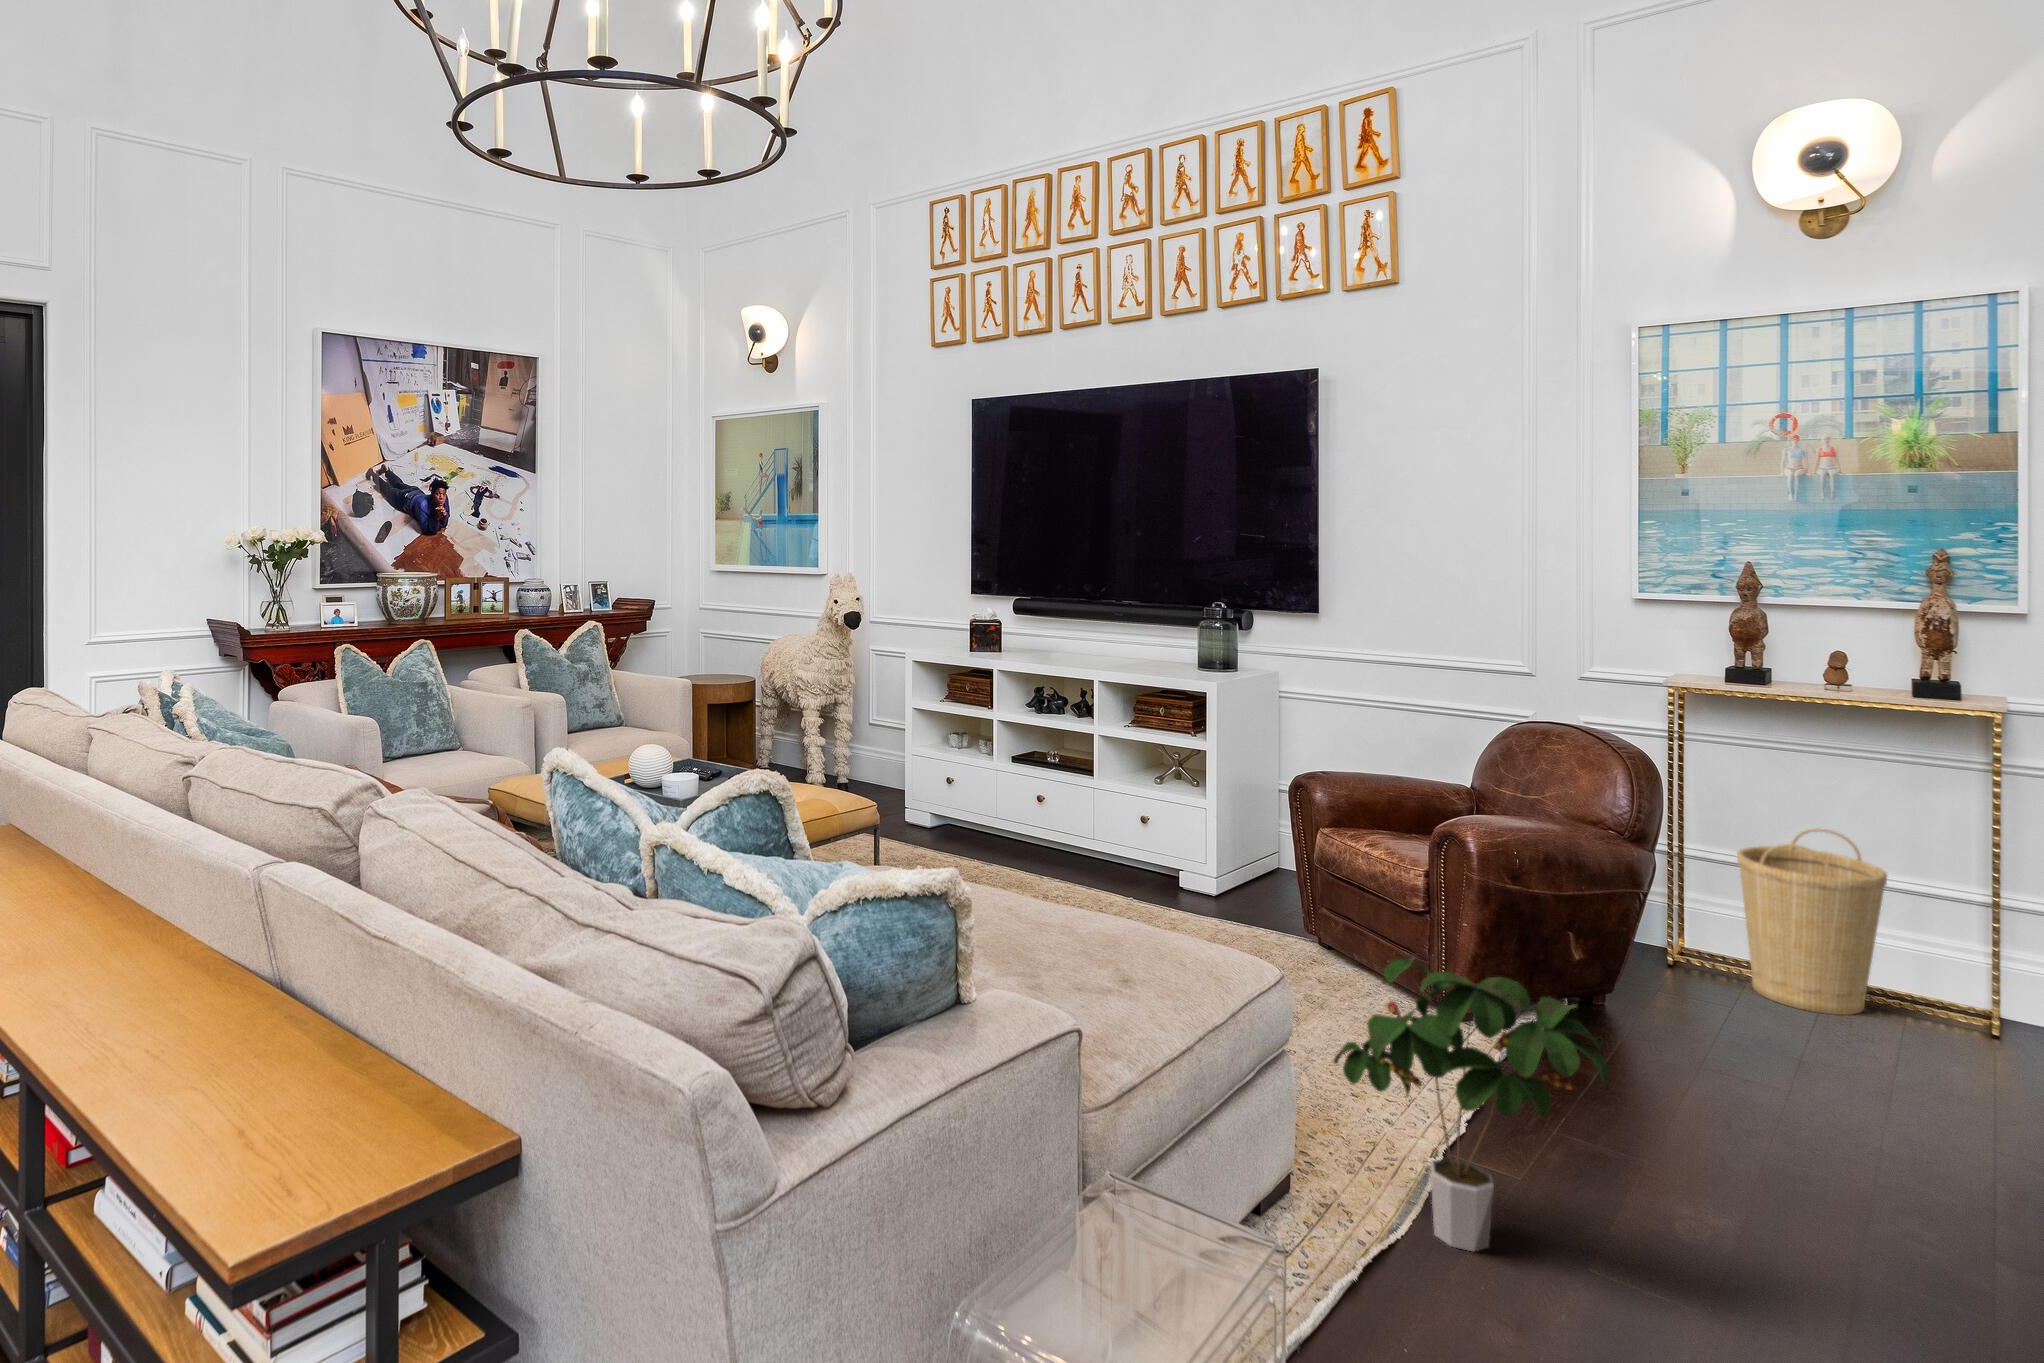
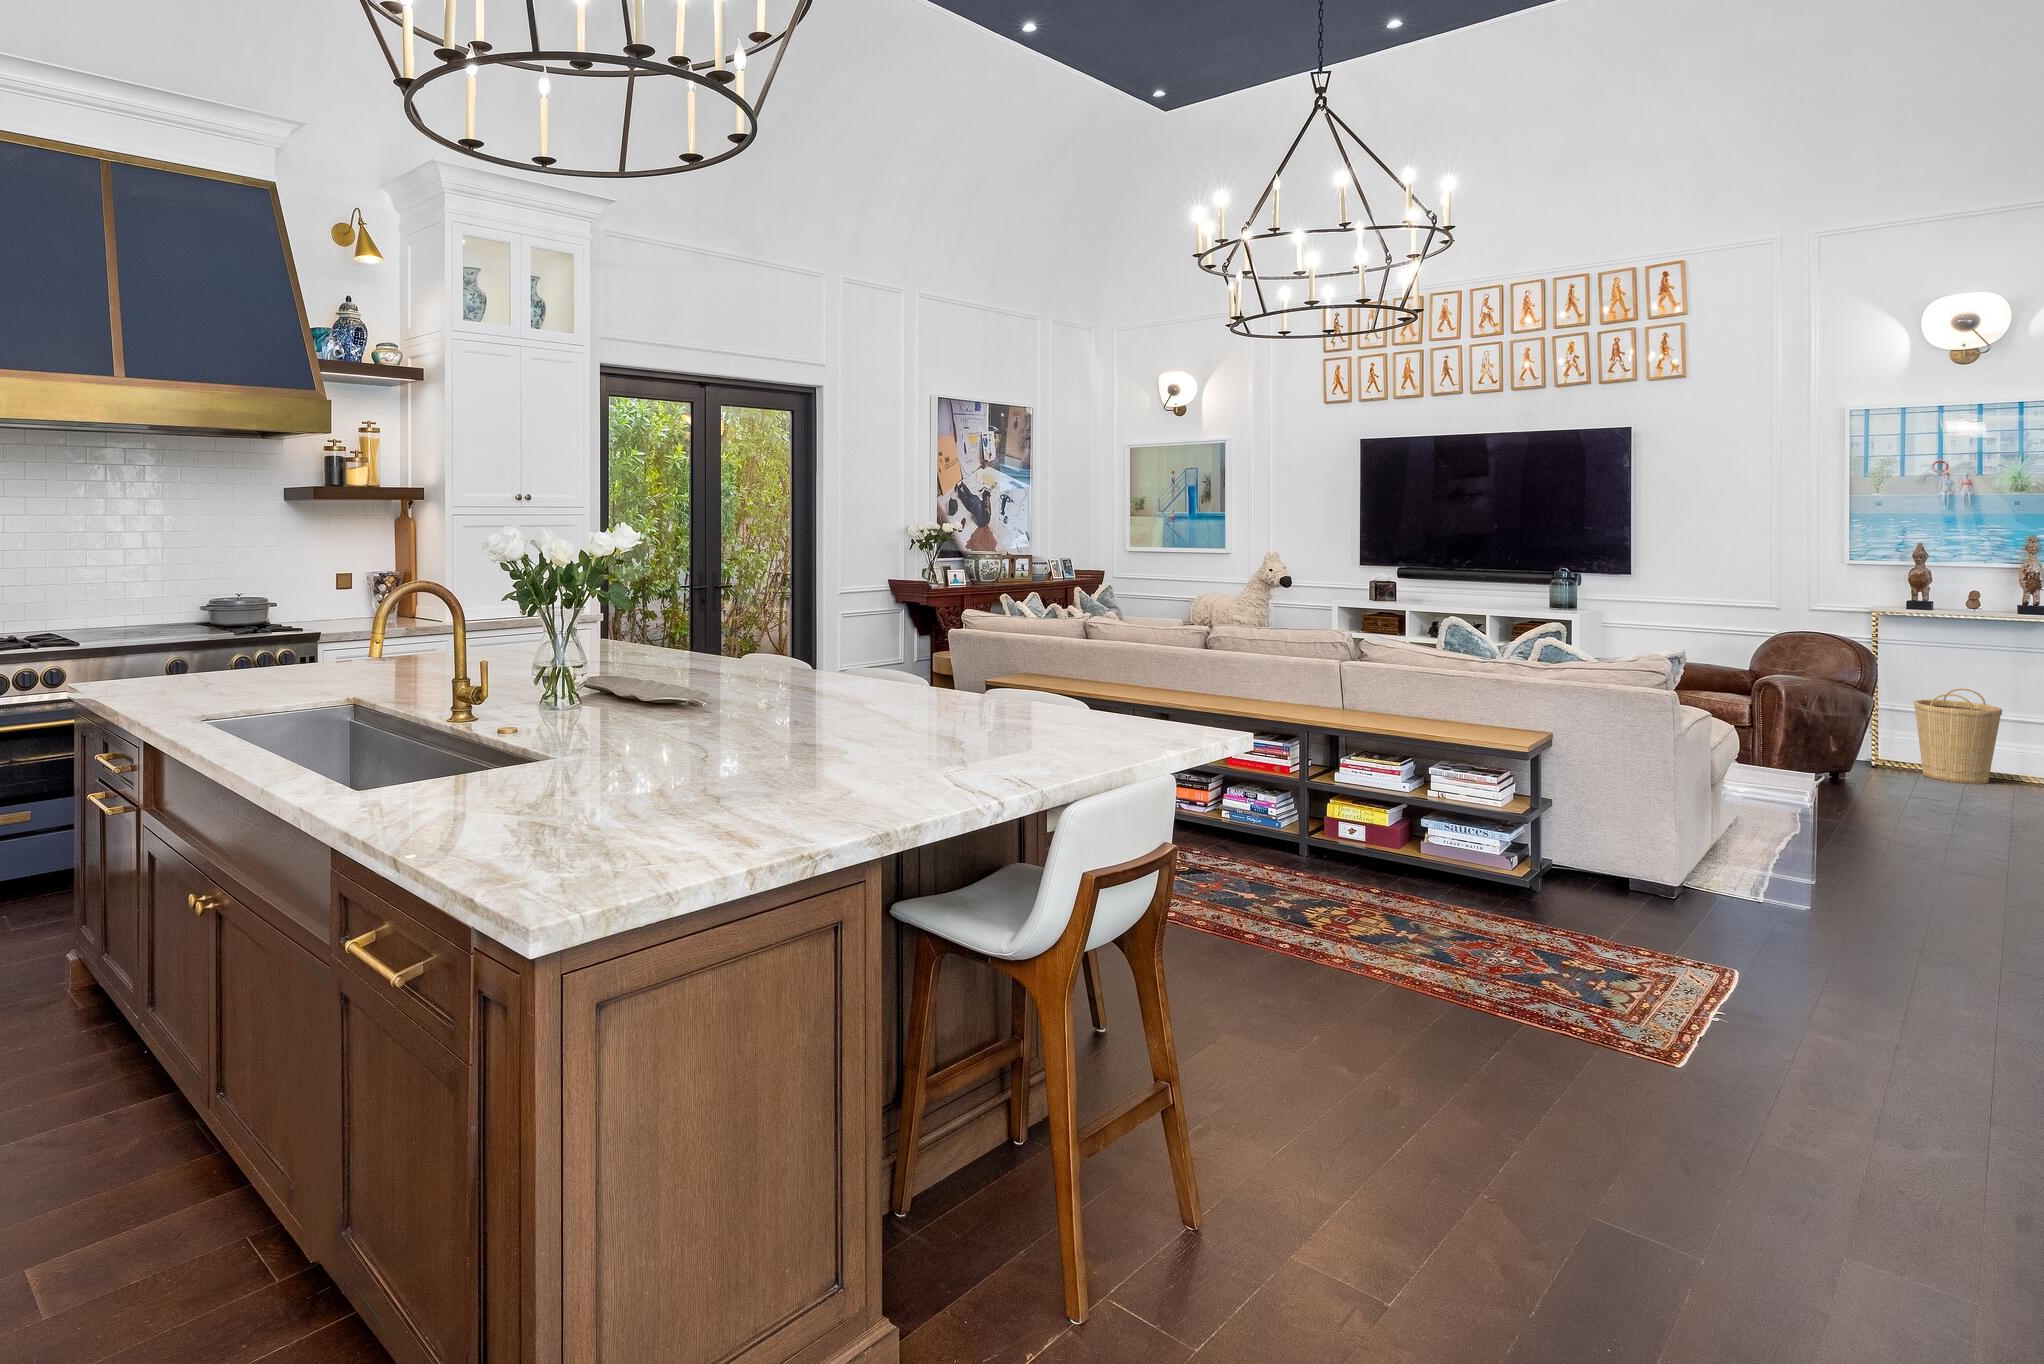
potted plant: present [1334,957,1608,1252] -> none [1760,721,1908,845]

